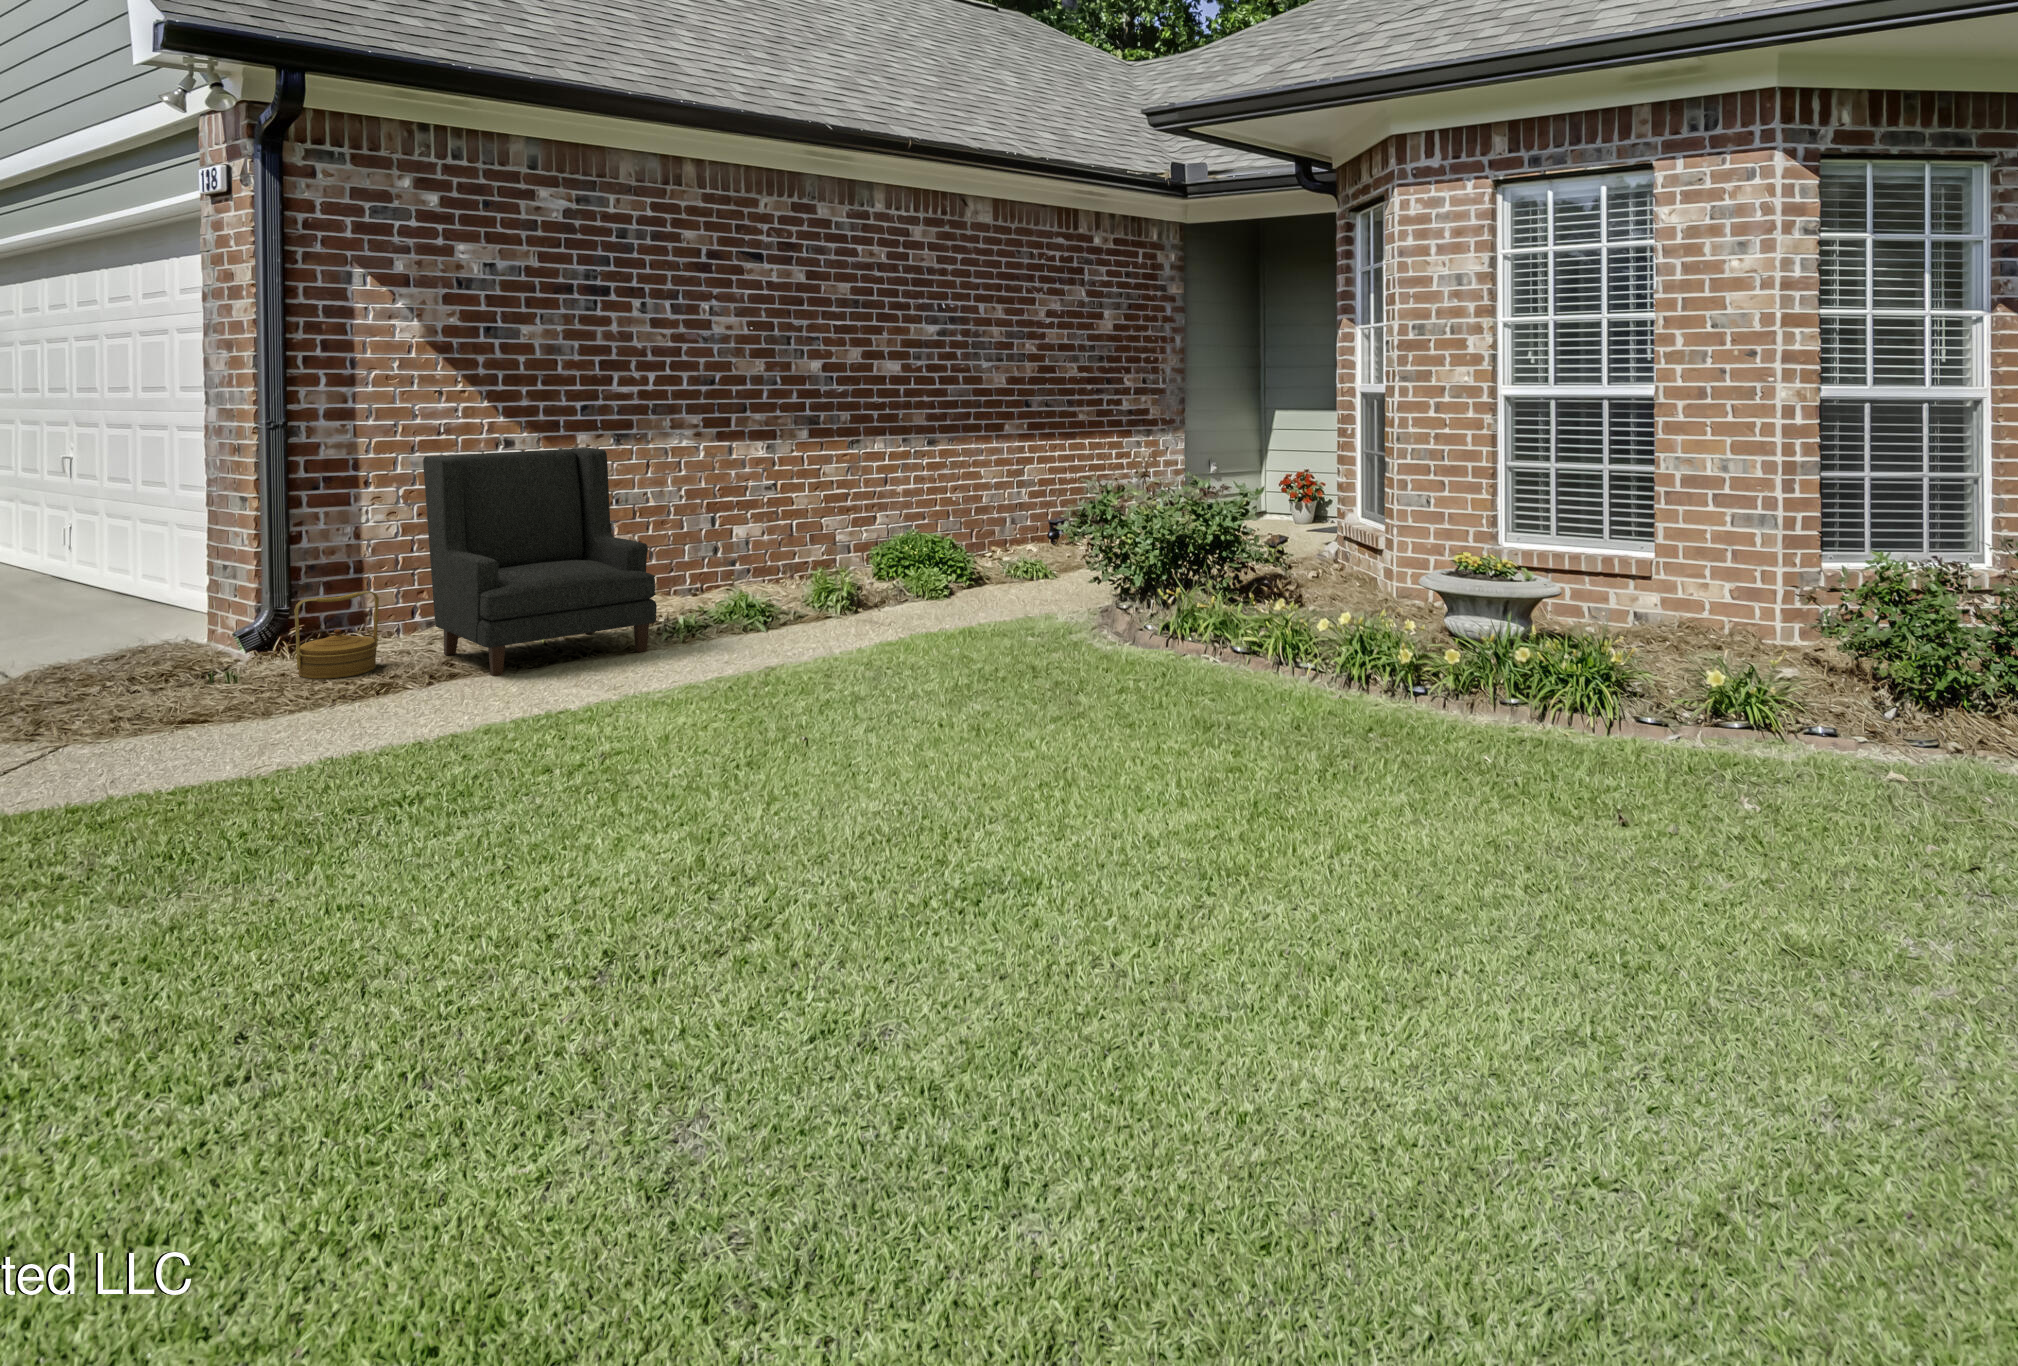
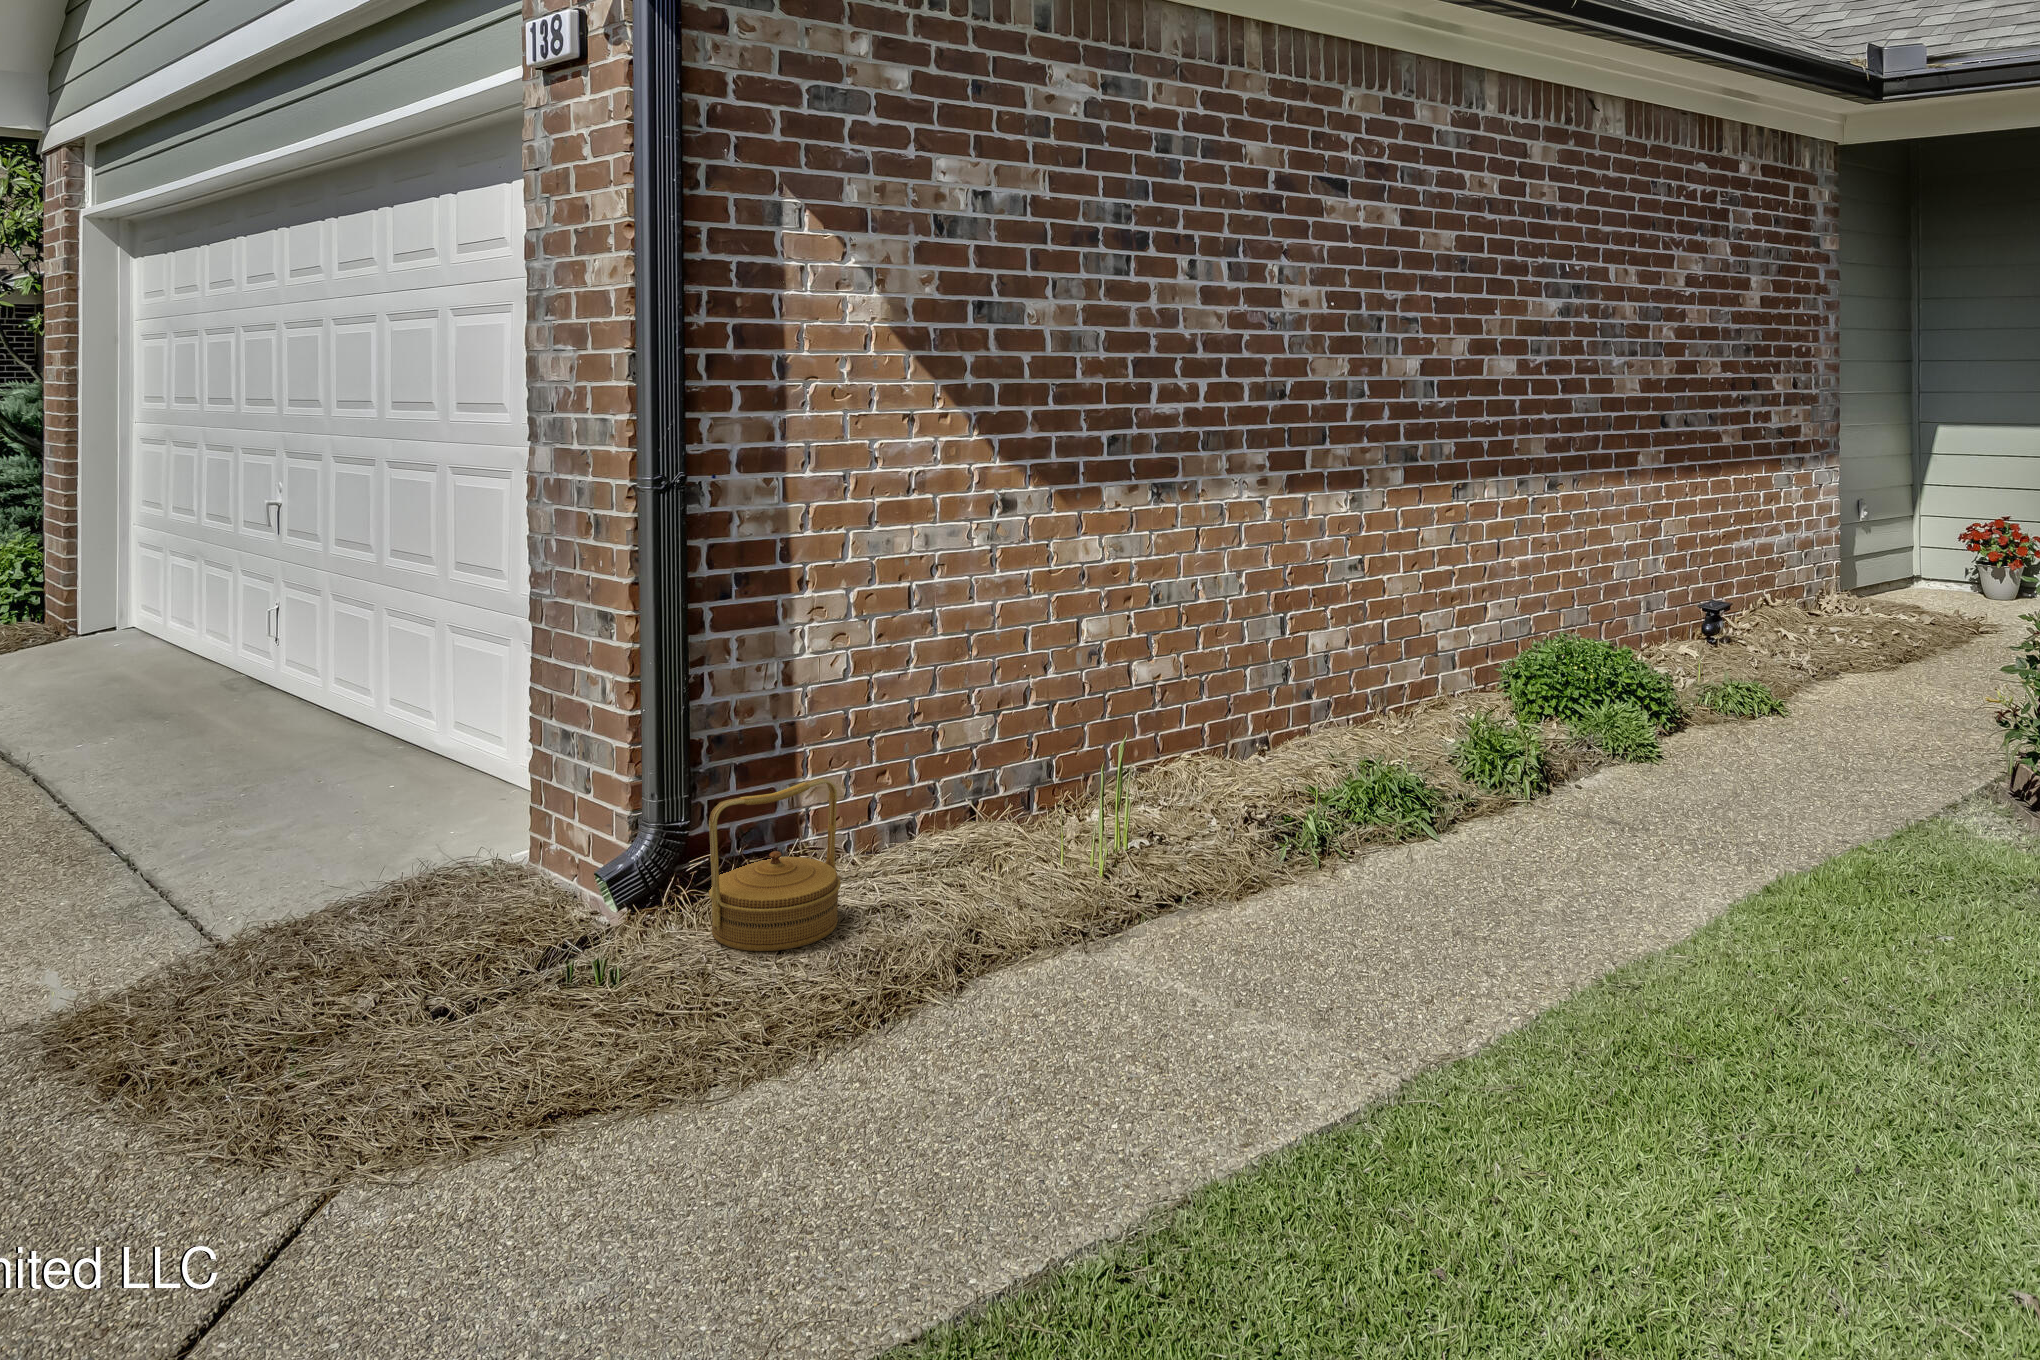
chair: present [423,448,657,676] -> none [890,510,1303,957]

